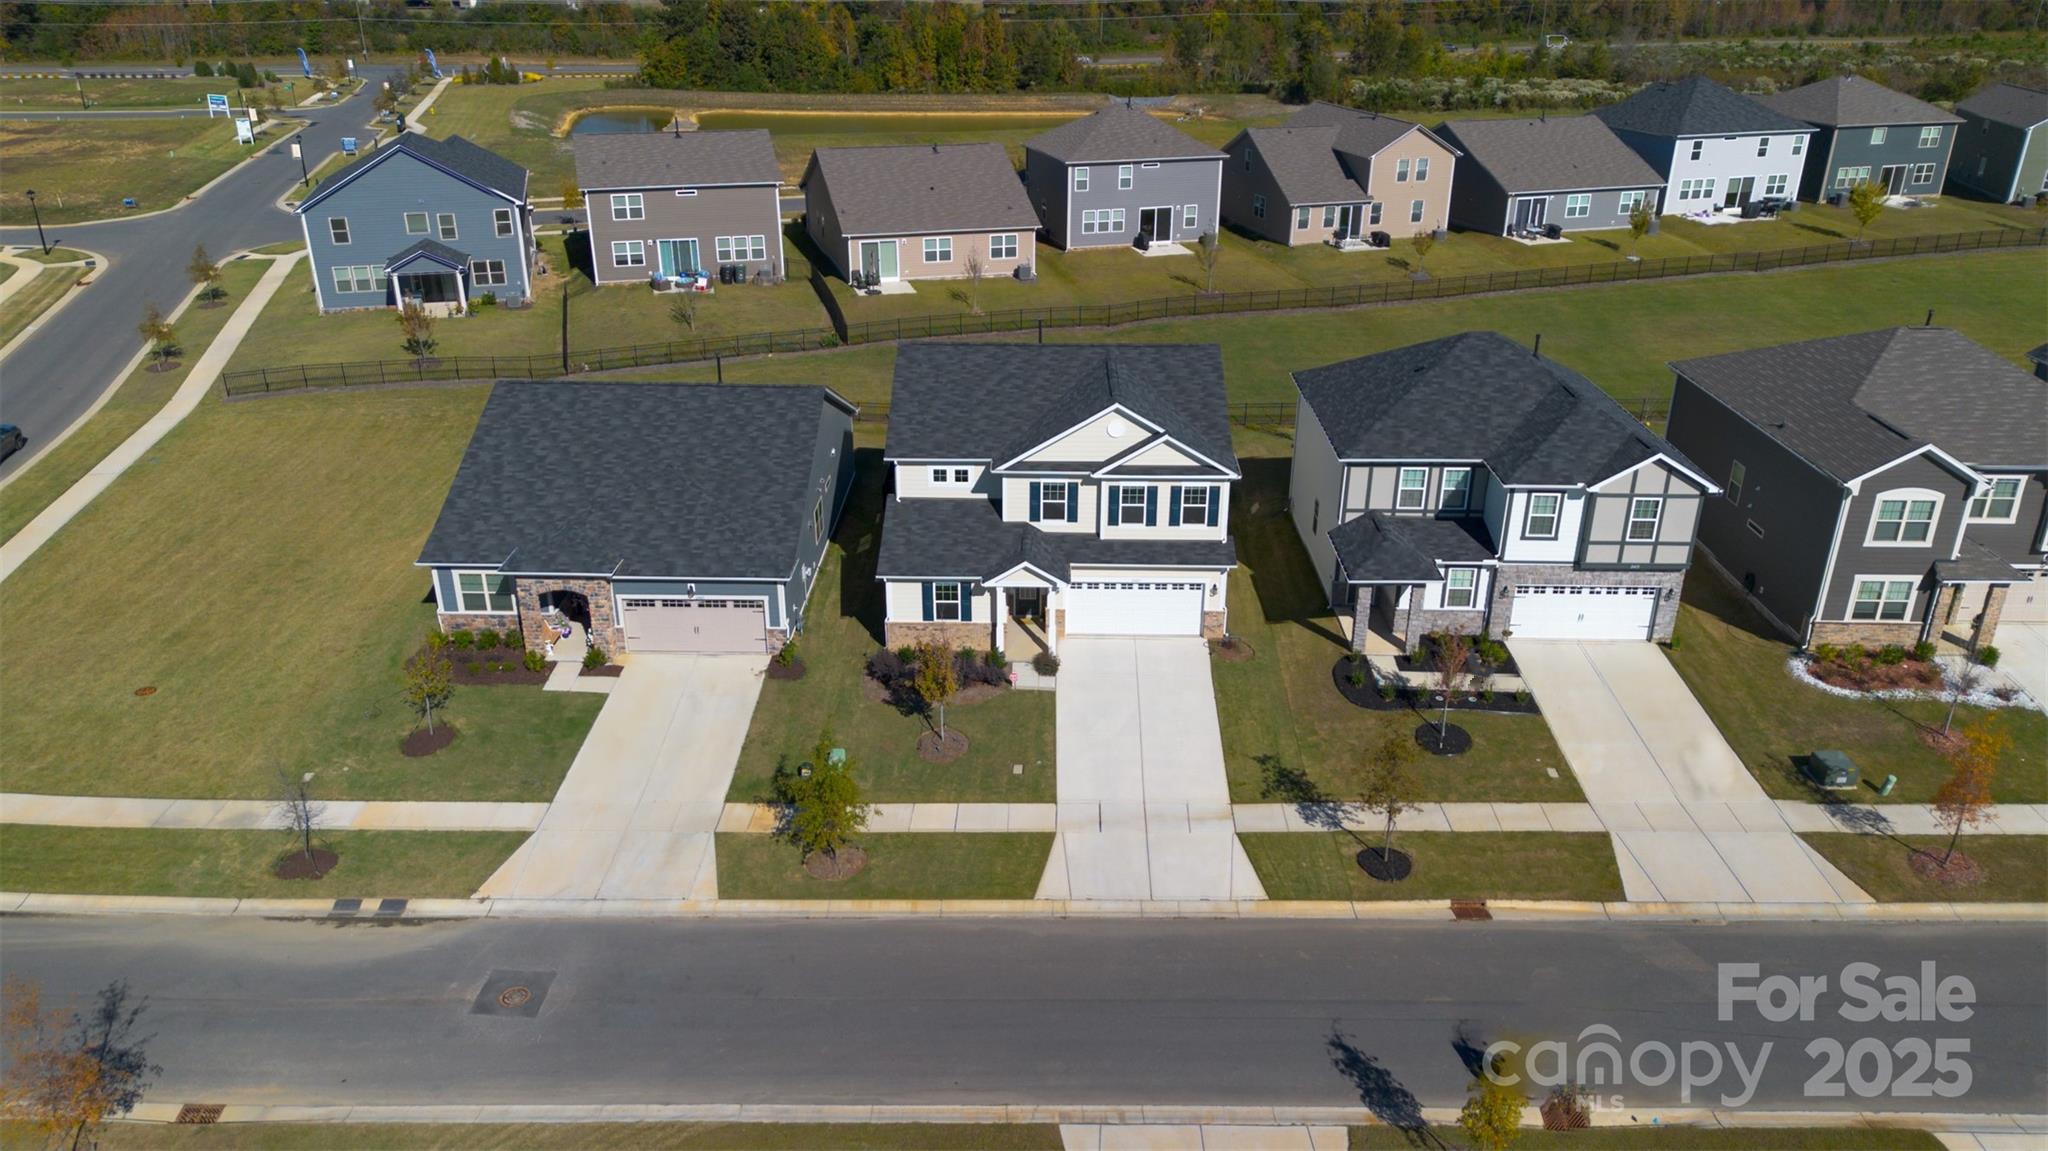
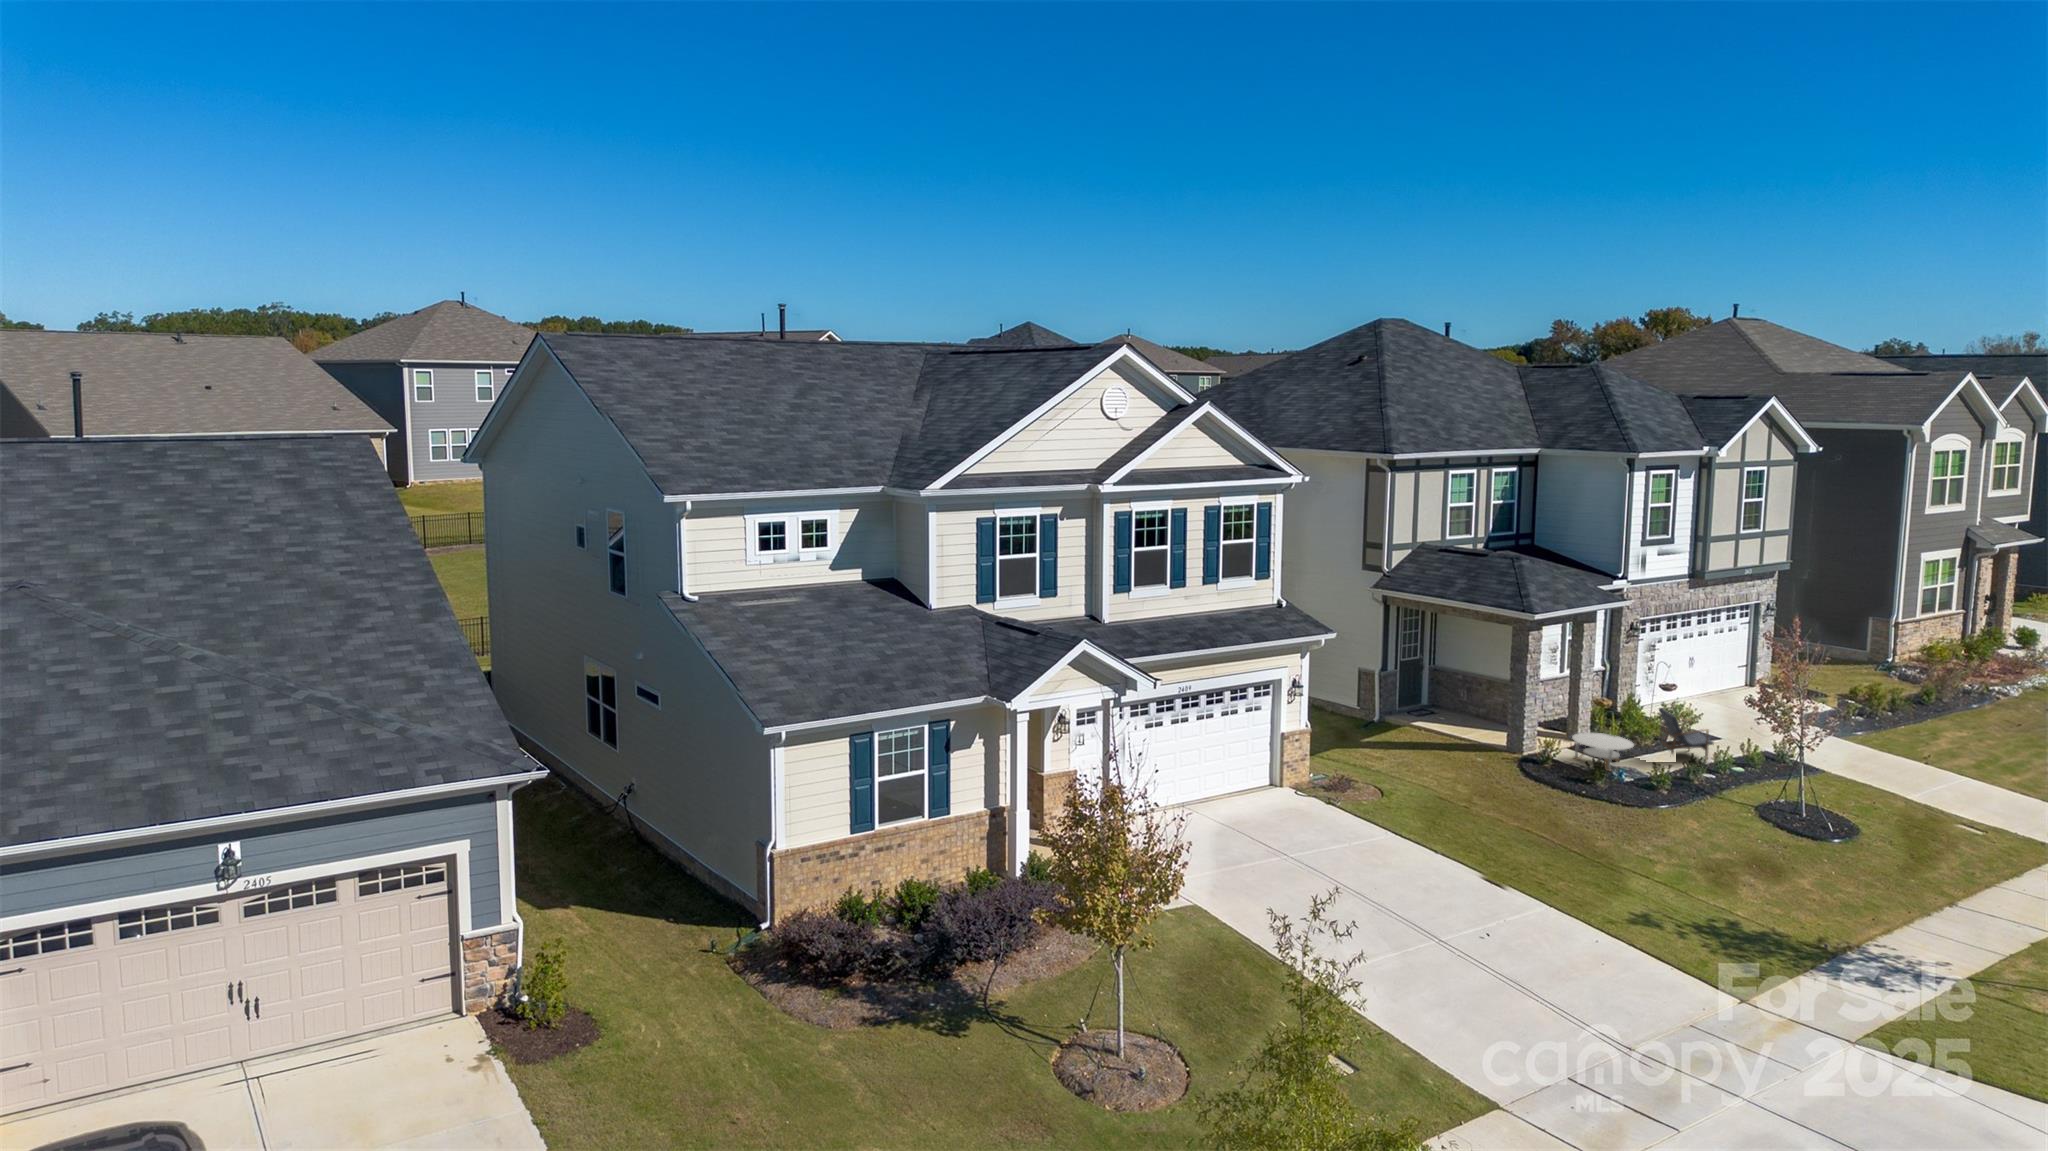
round table: none [1397,649,1433,677] -> present [1572,732,1634,771]

